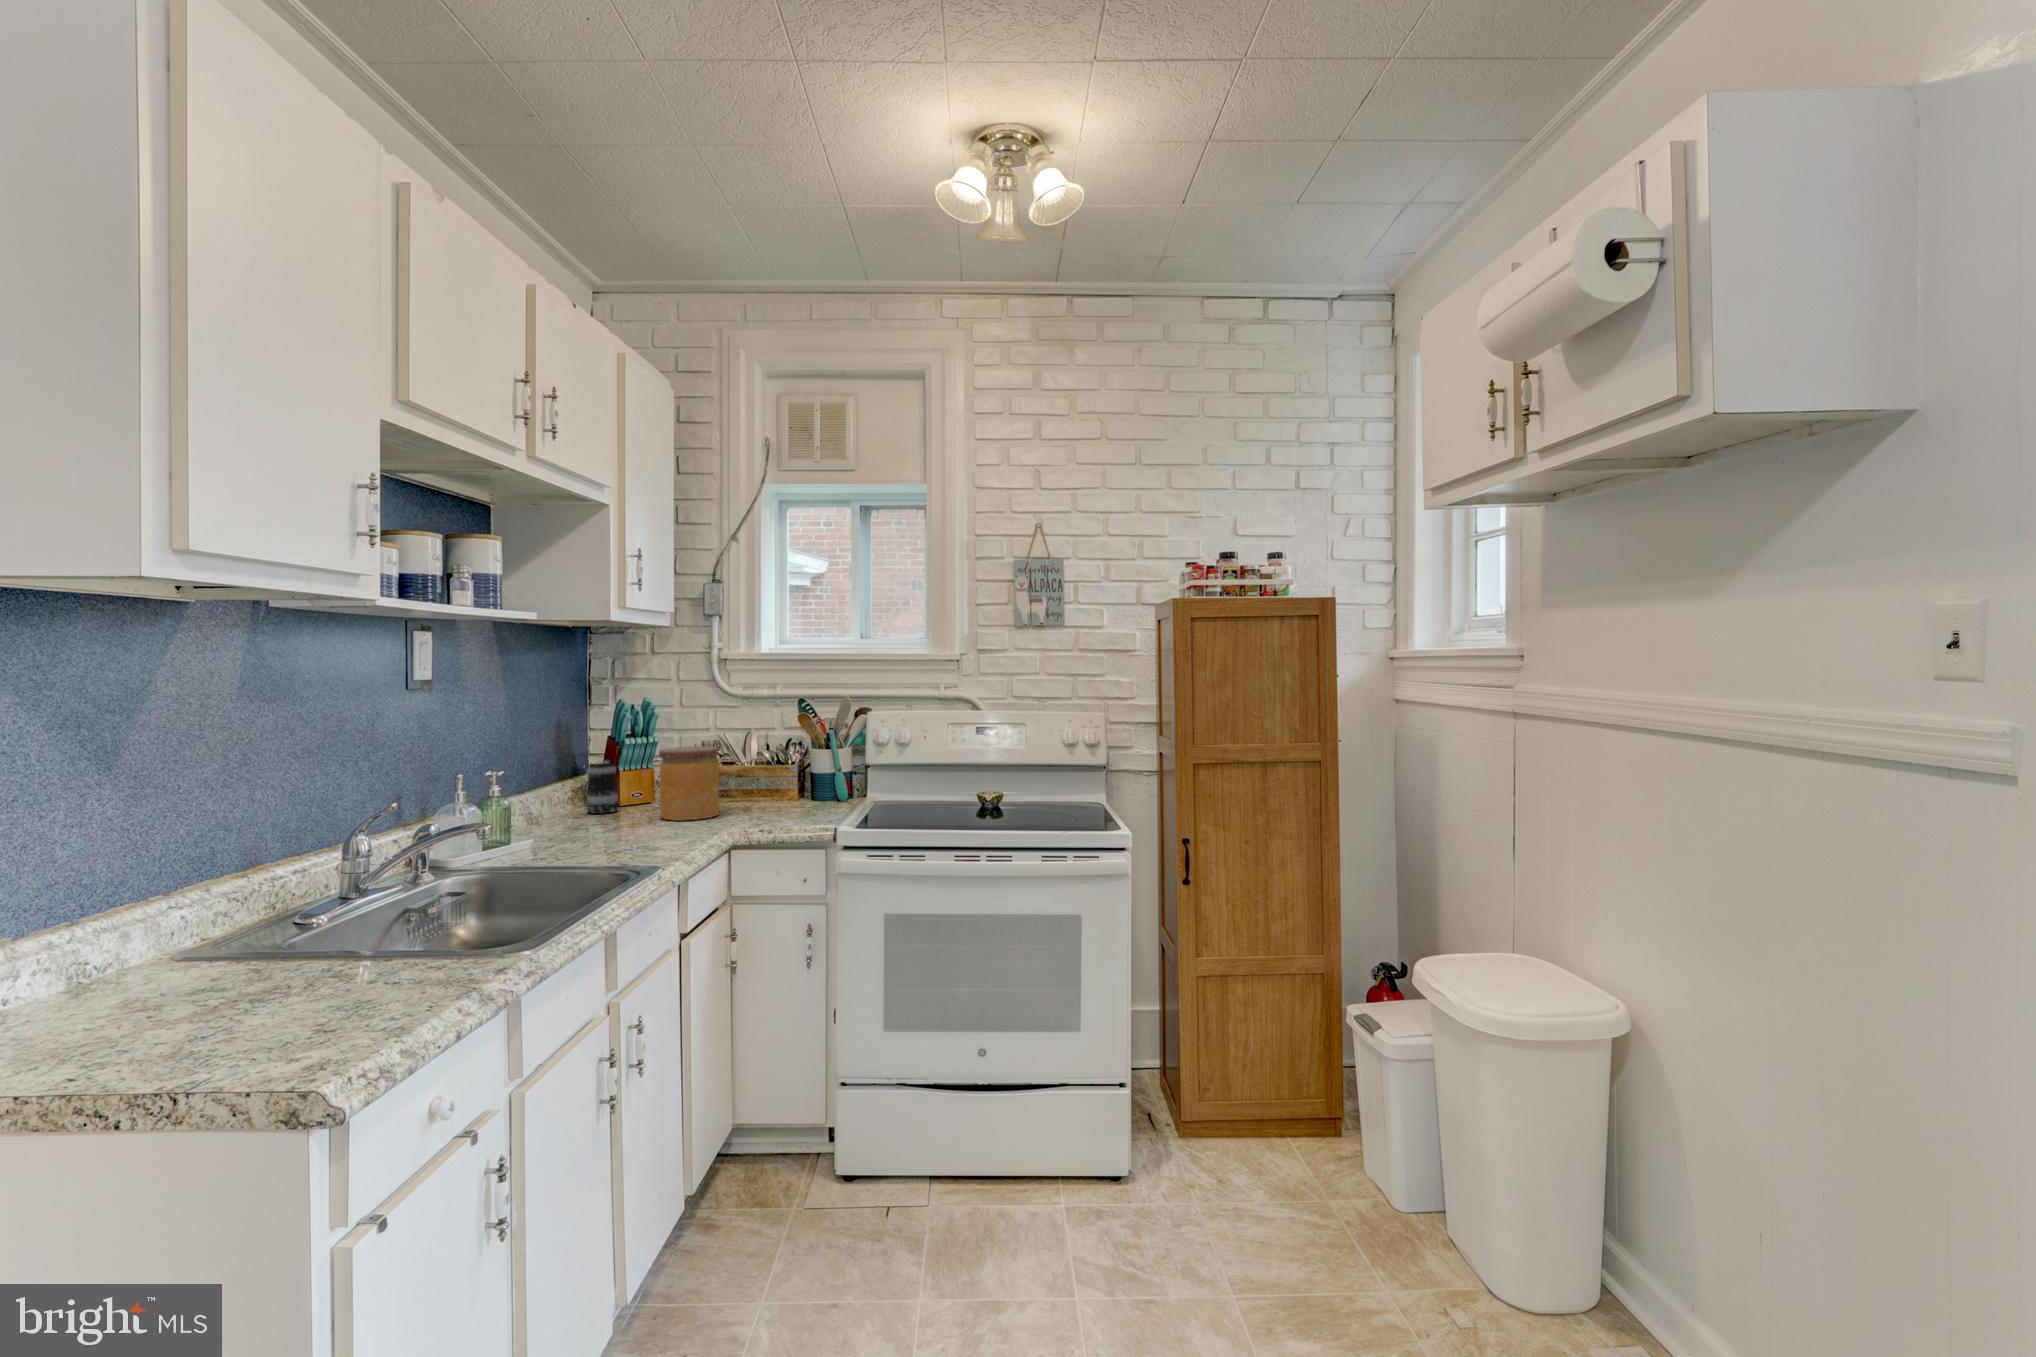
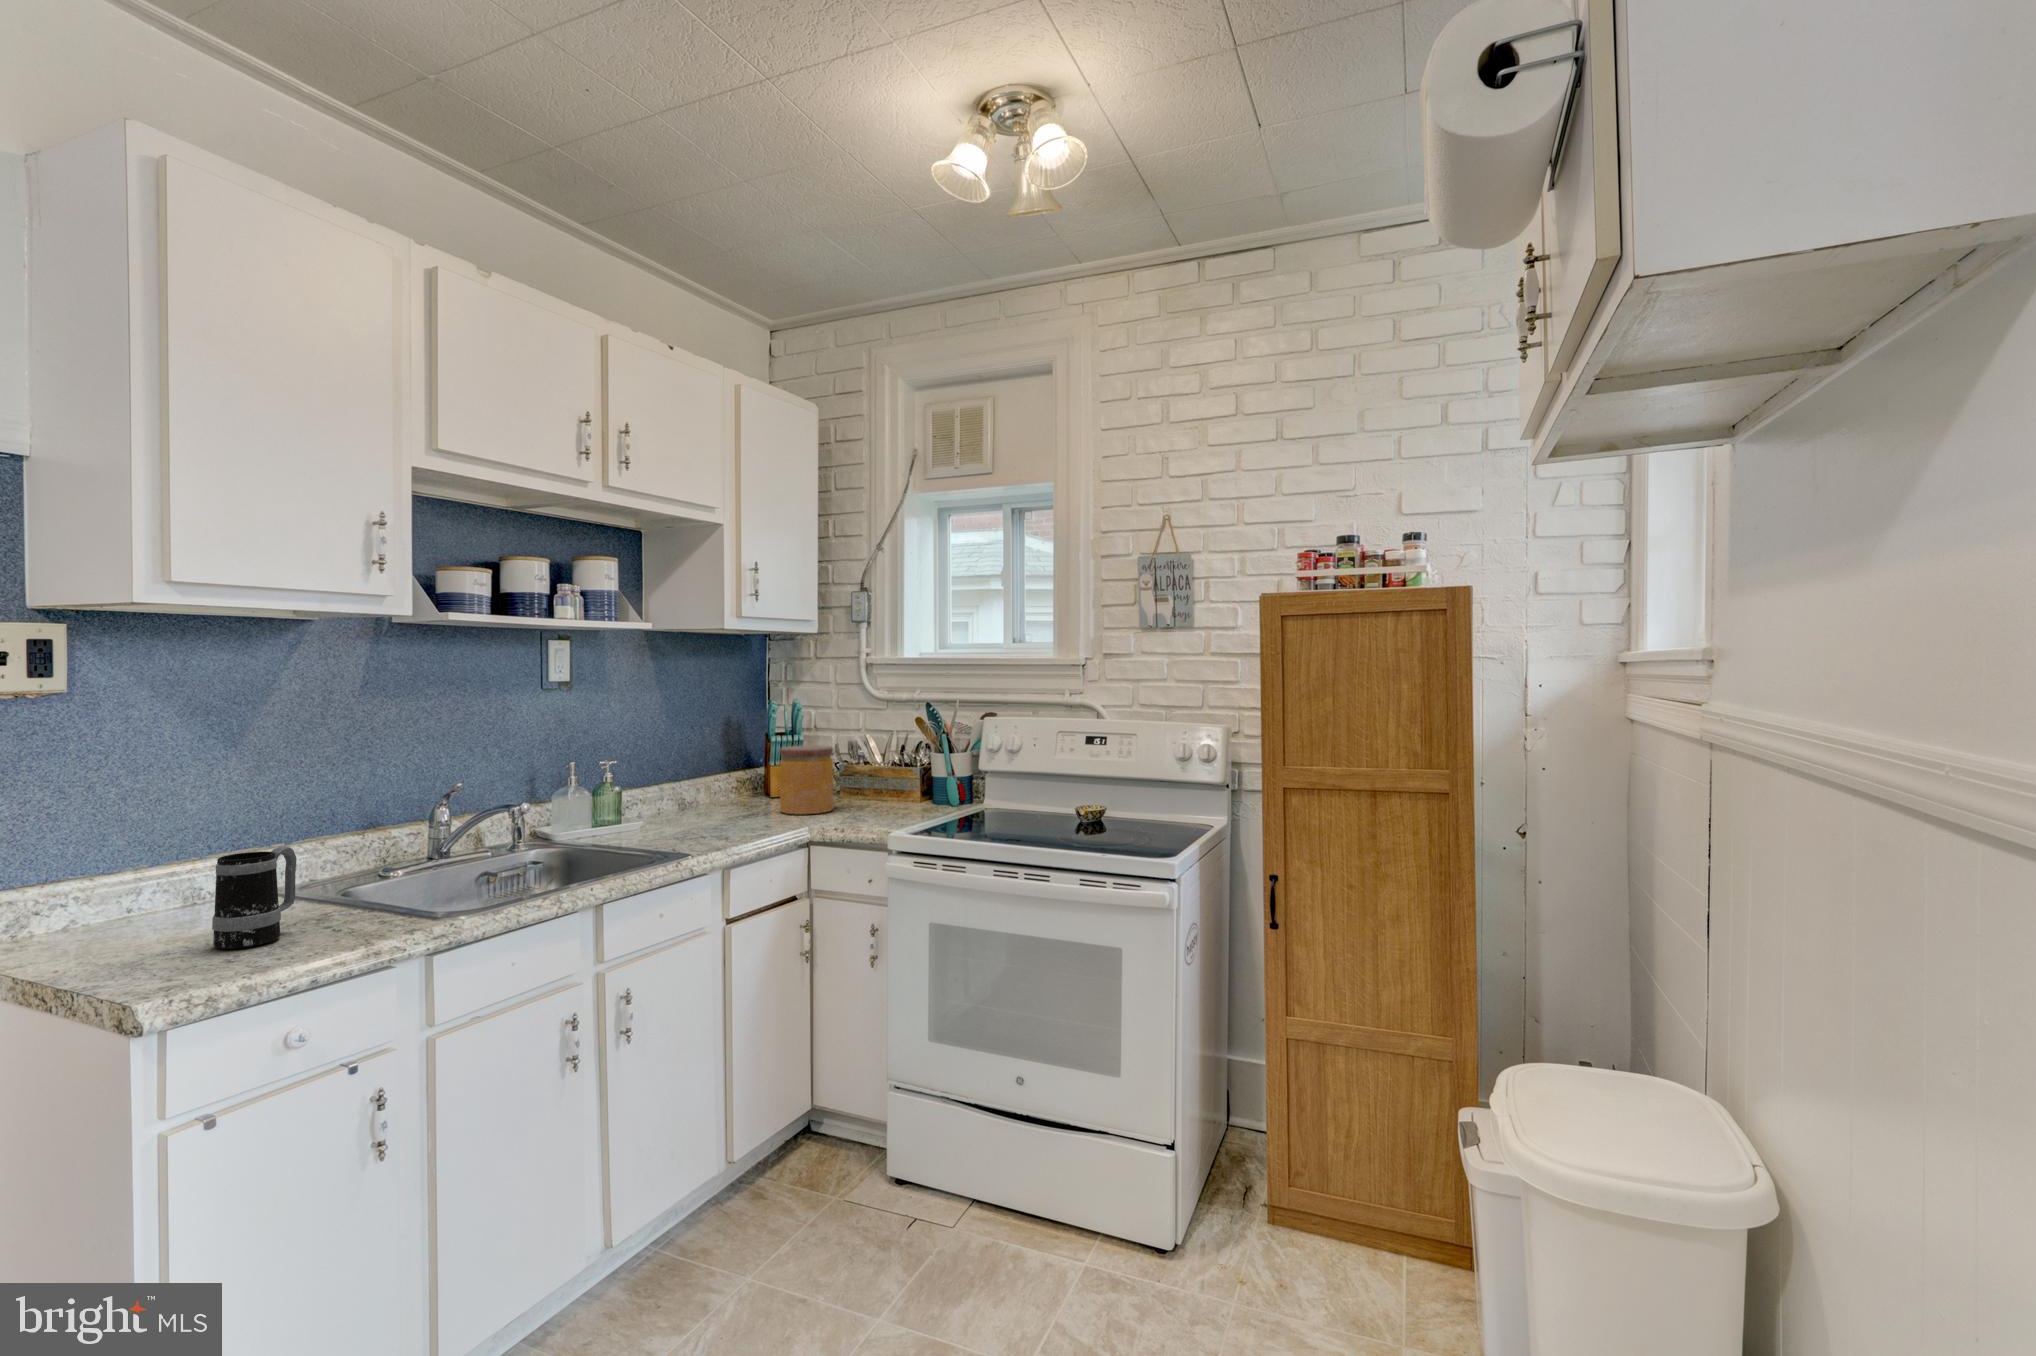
mug: present [587,761,618,814] -> present [212,846,297,949]

